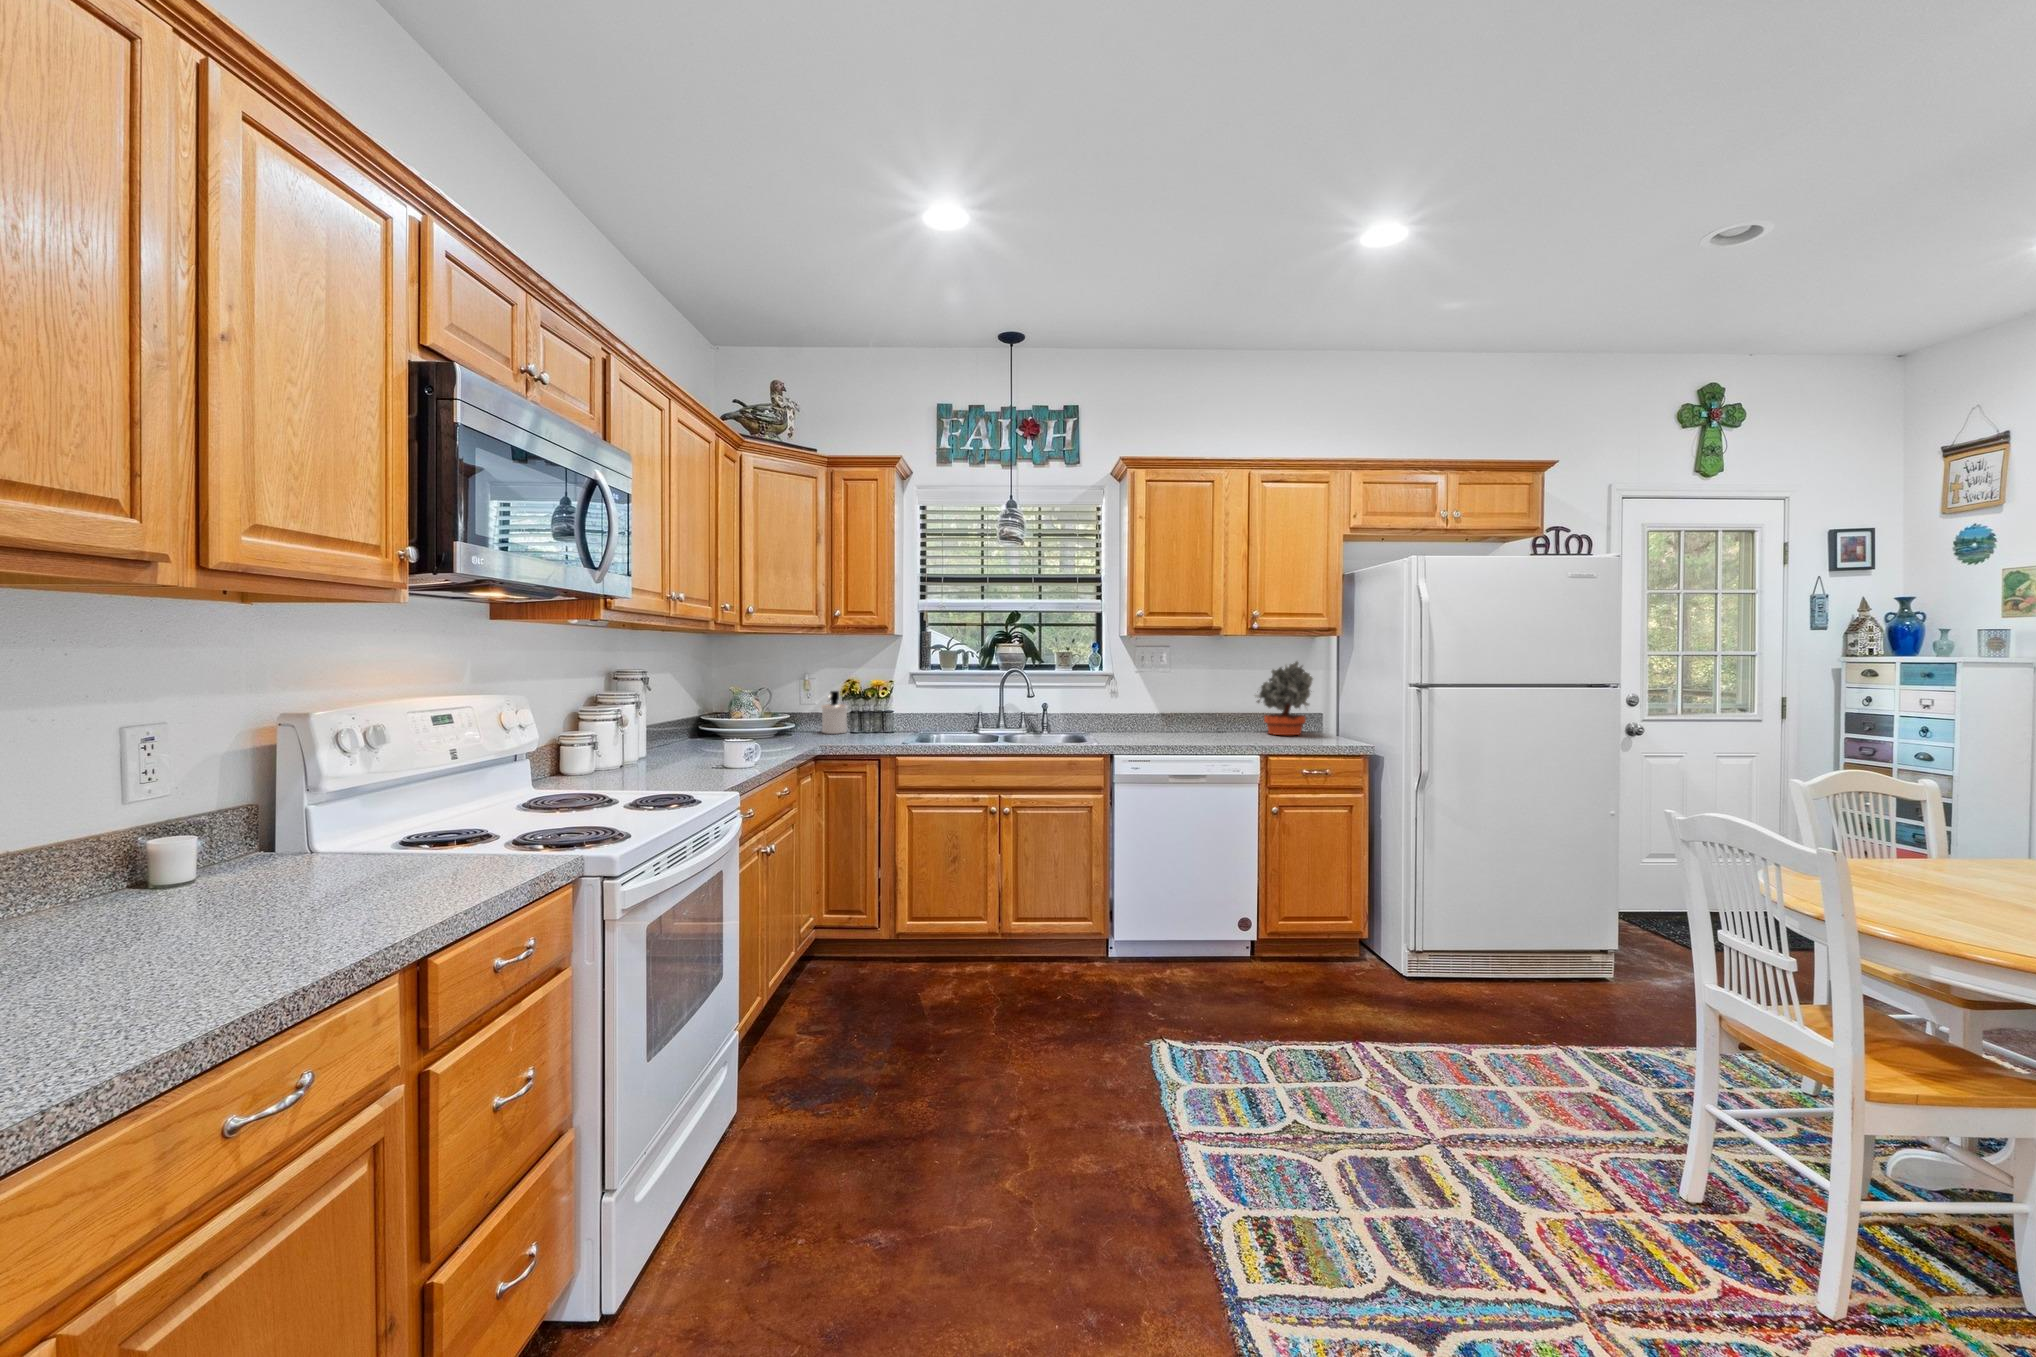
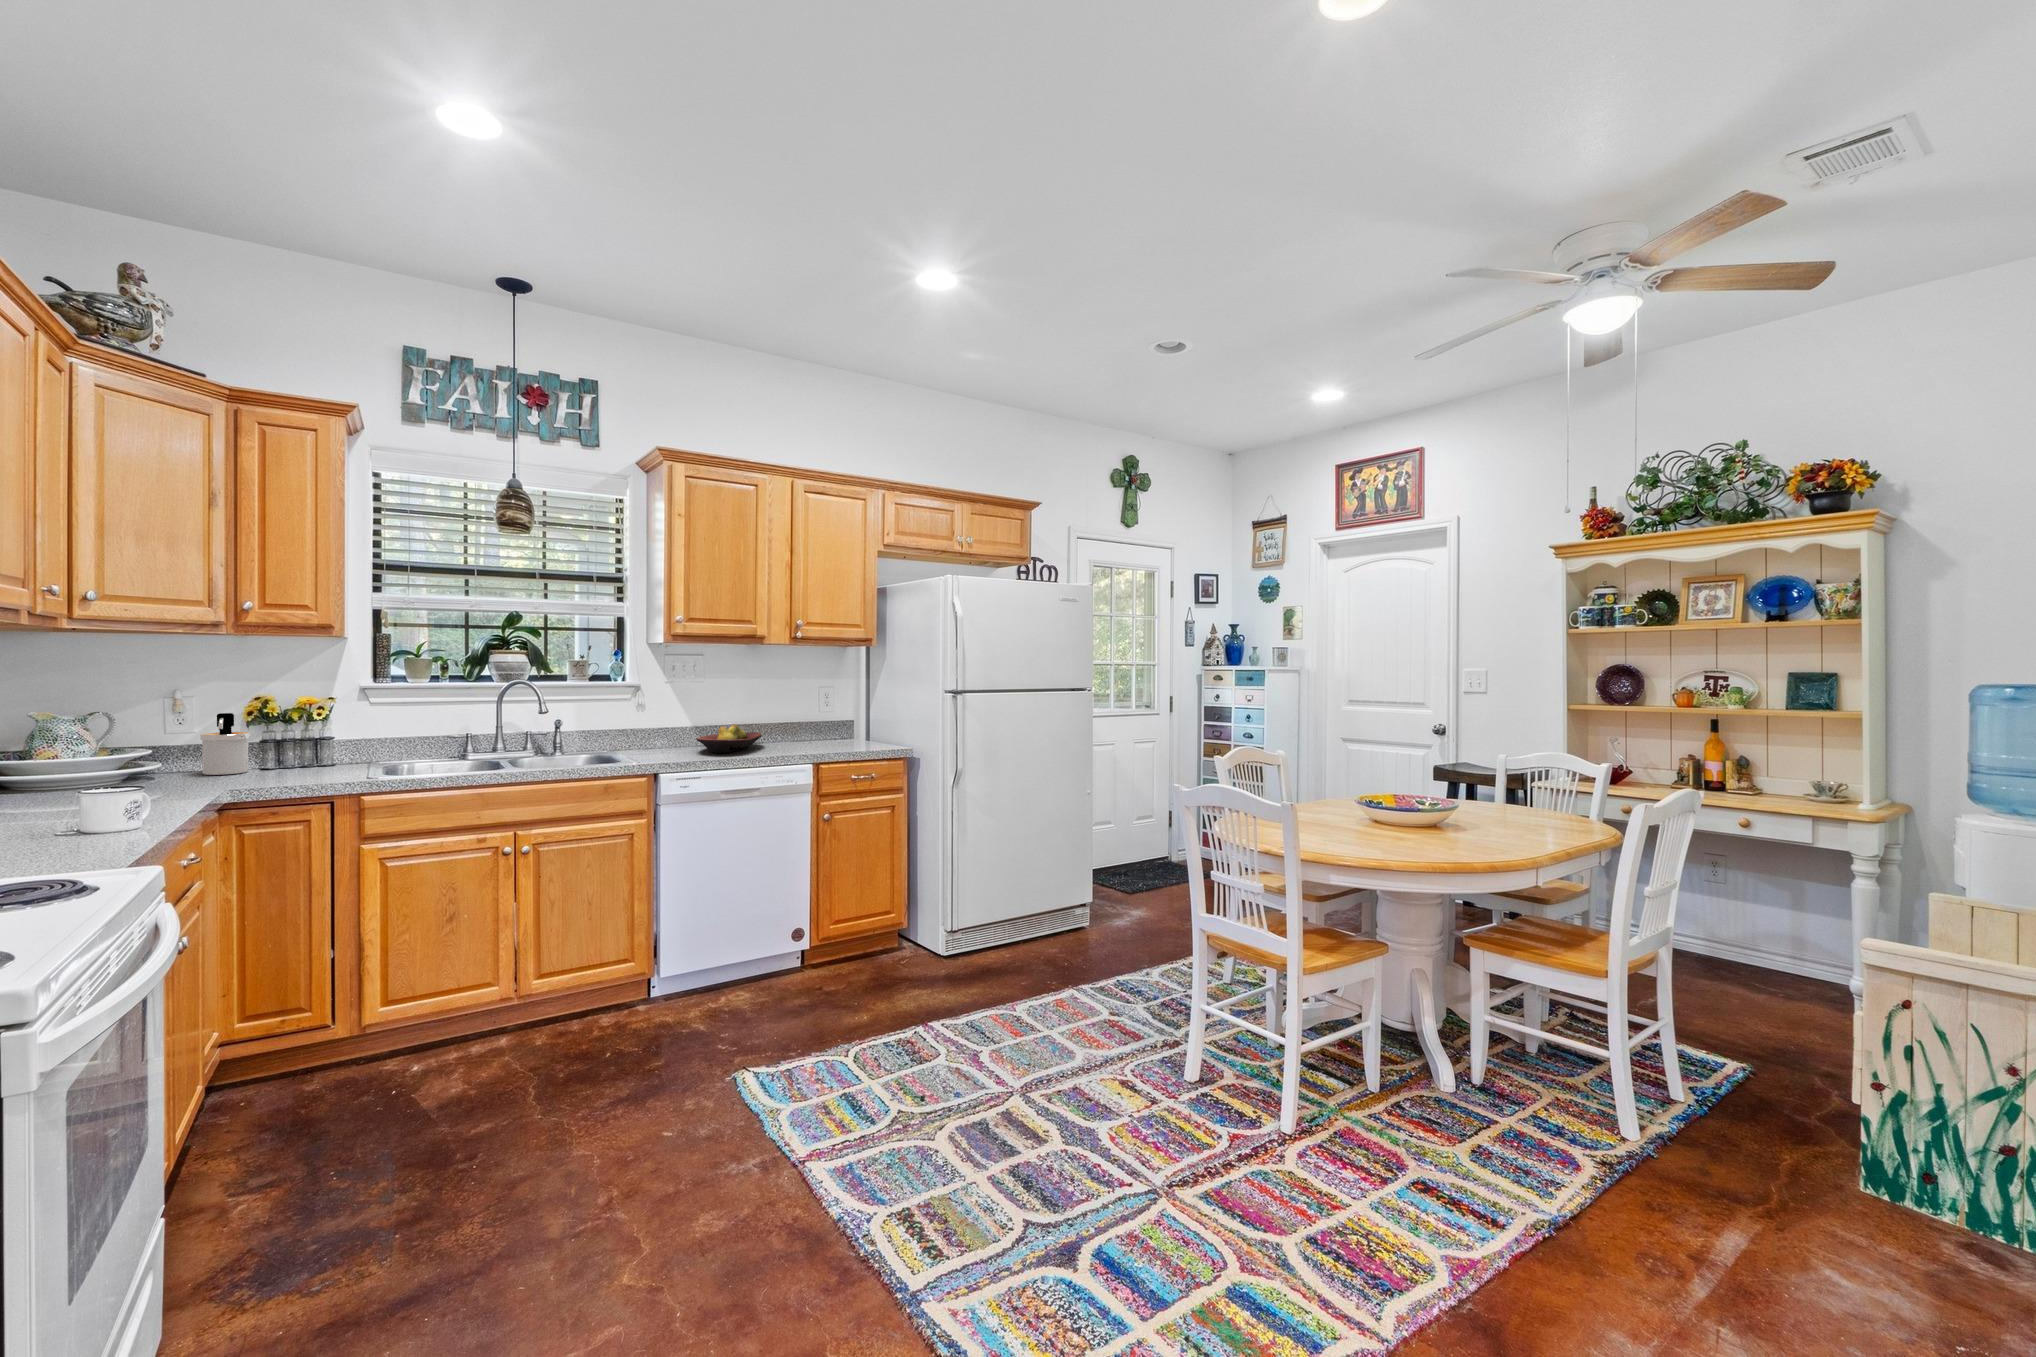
potted plant: present [1255,662,1313,735] -> none [796,670,857,744]
fruit bowl: none [1153,712,1217,738] -> present [696,724,762,753]

